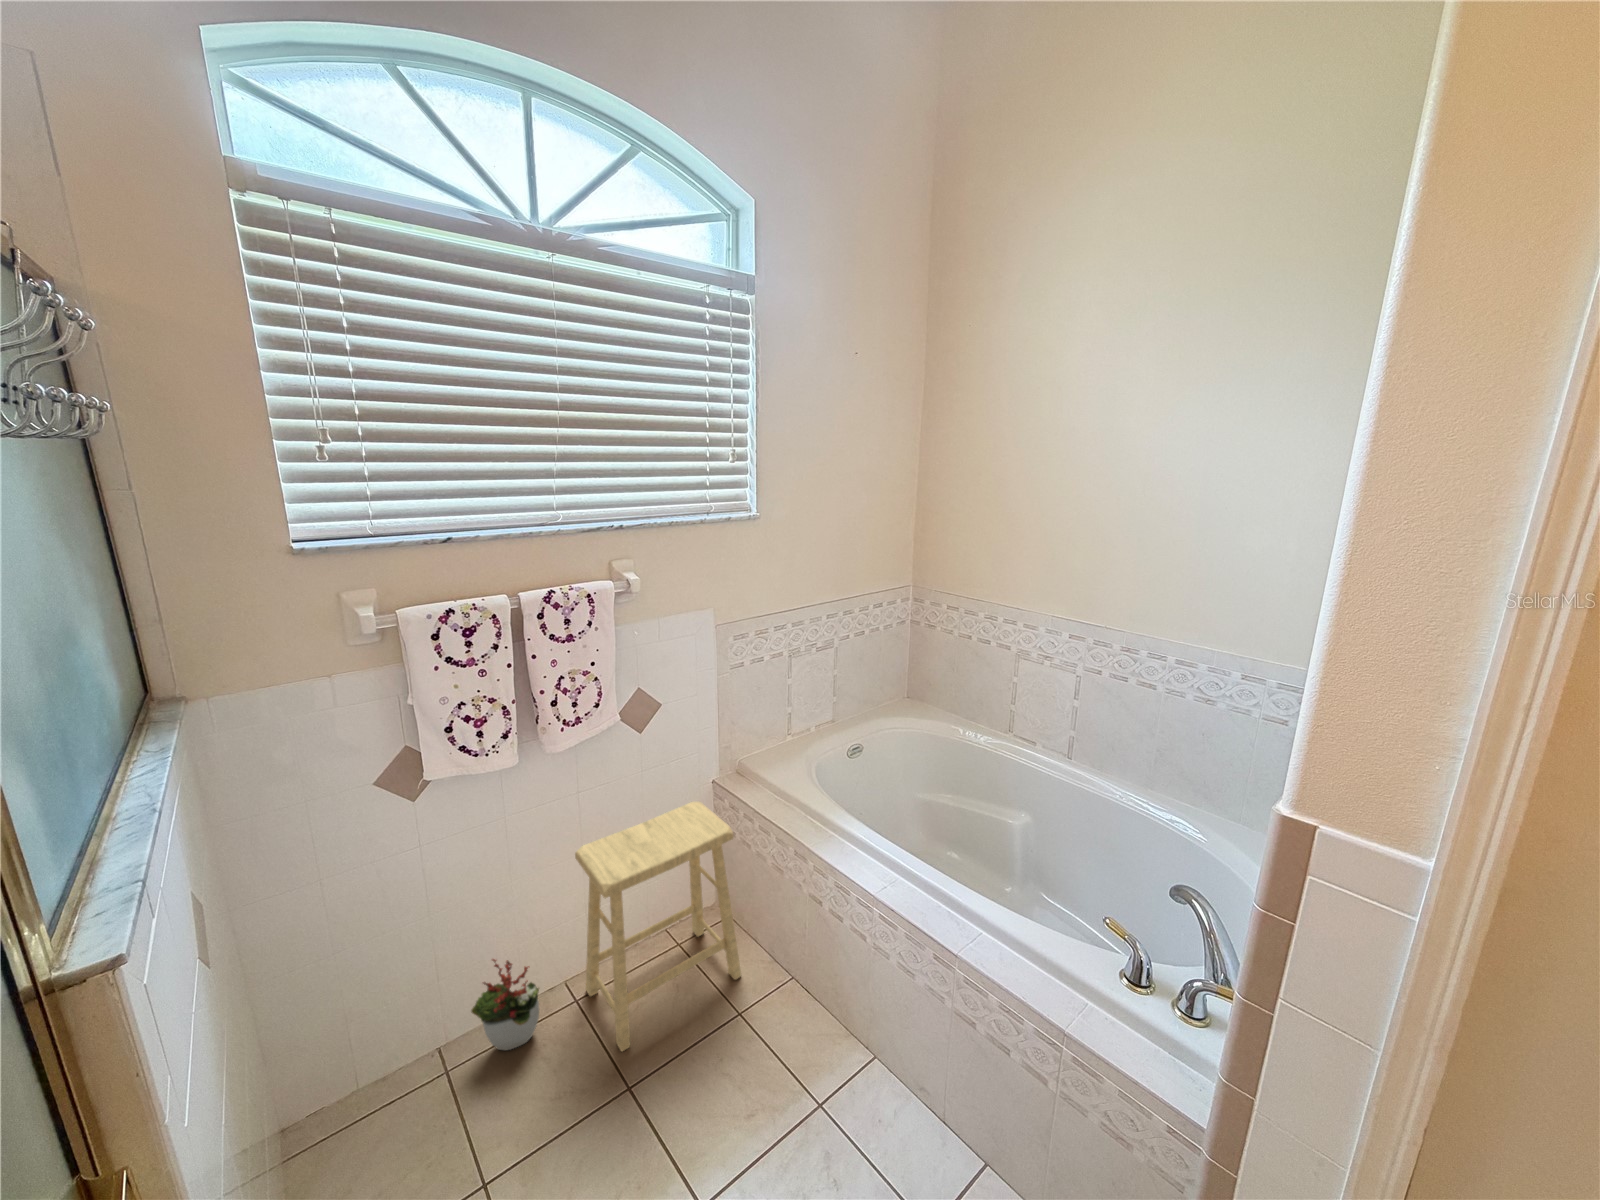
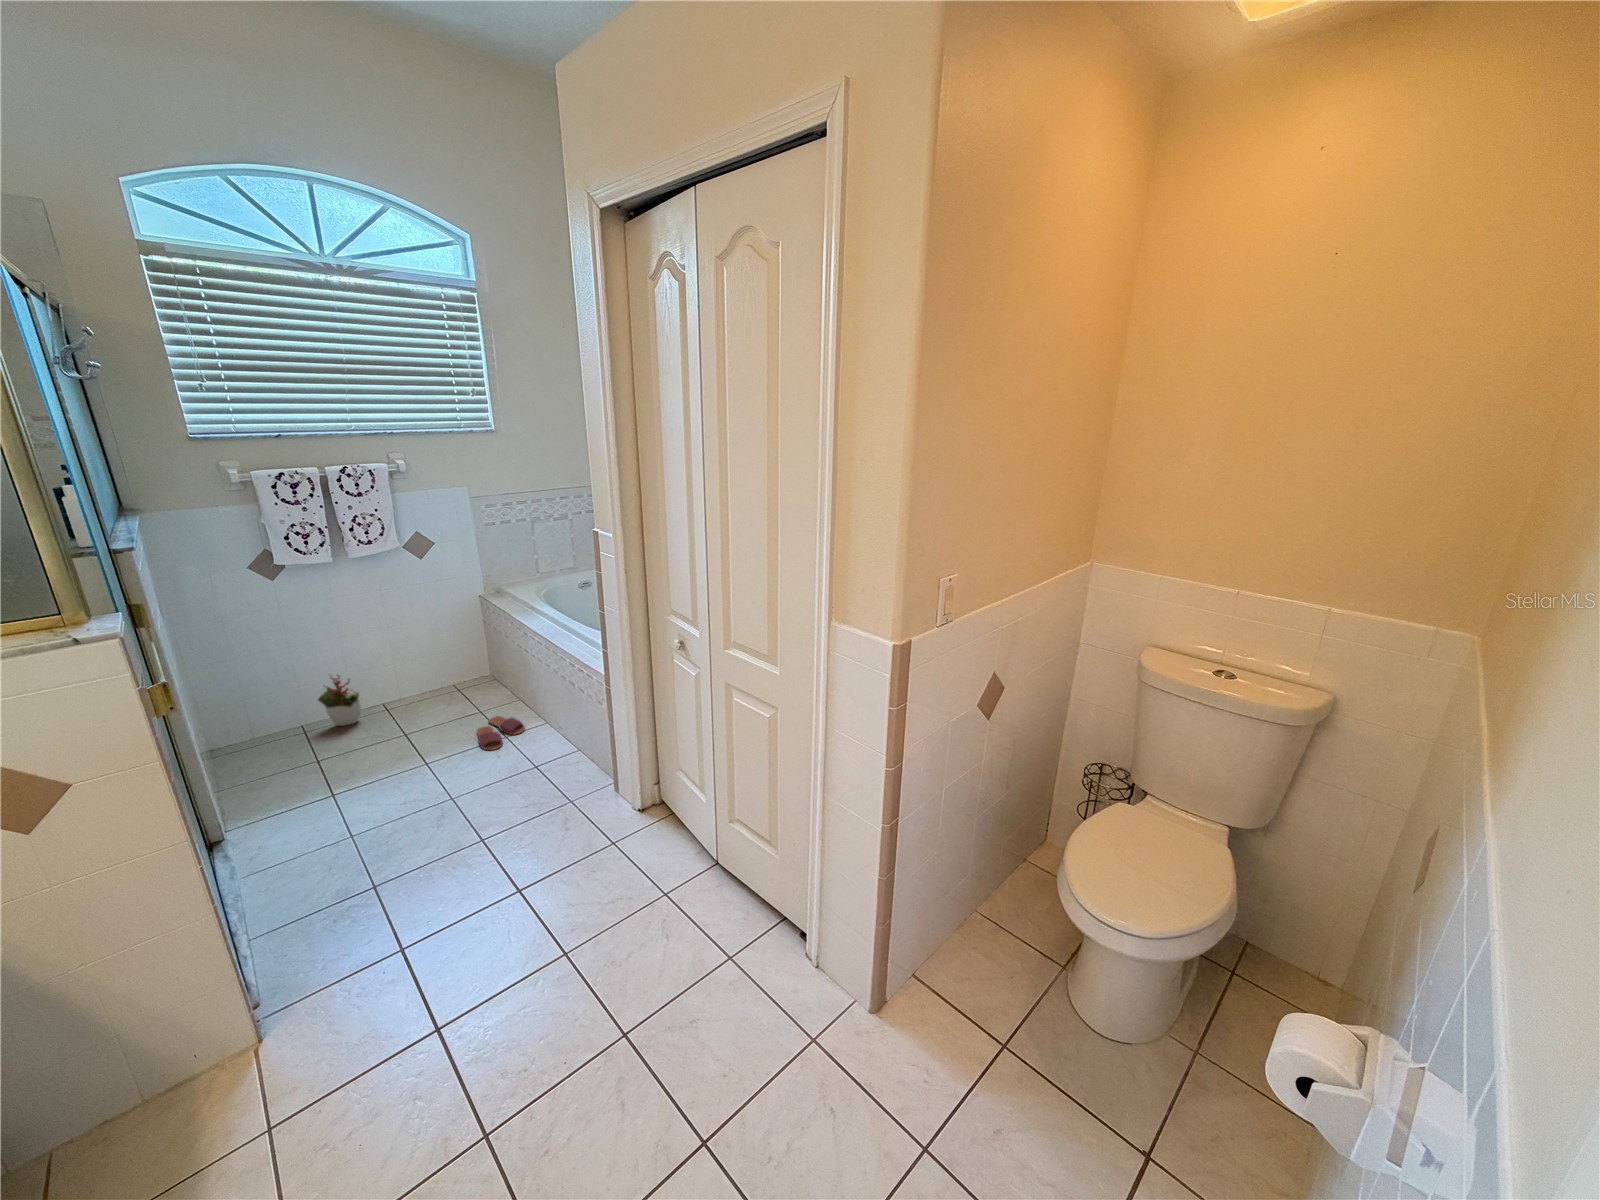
footstool: present [575,802,741,1051] -> none [377,602,490,726]
slippers: none [754,1025,841,1148] -> present [477,716,525,750]

